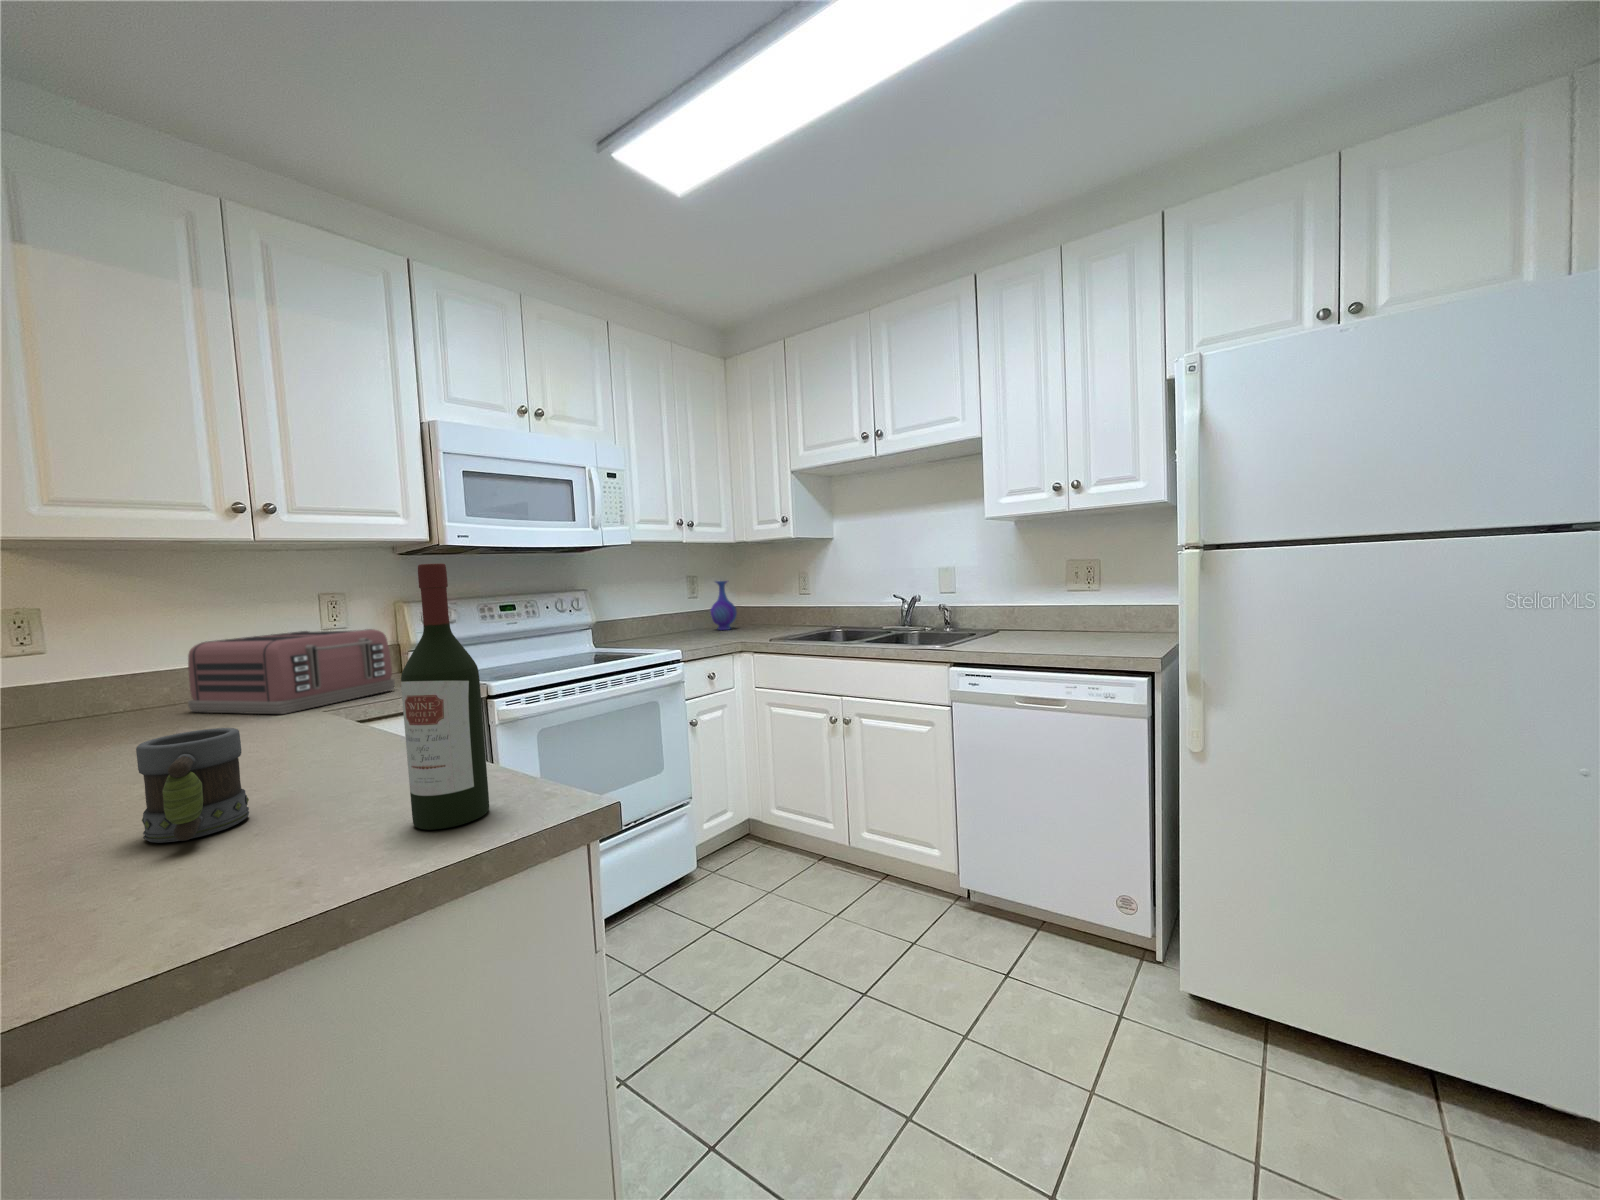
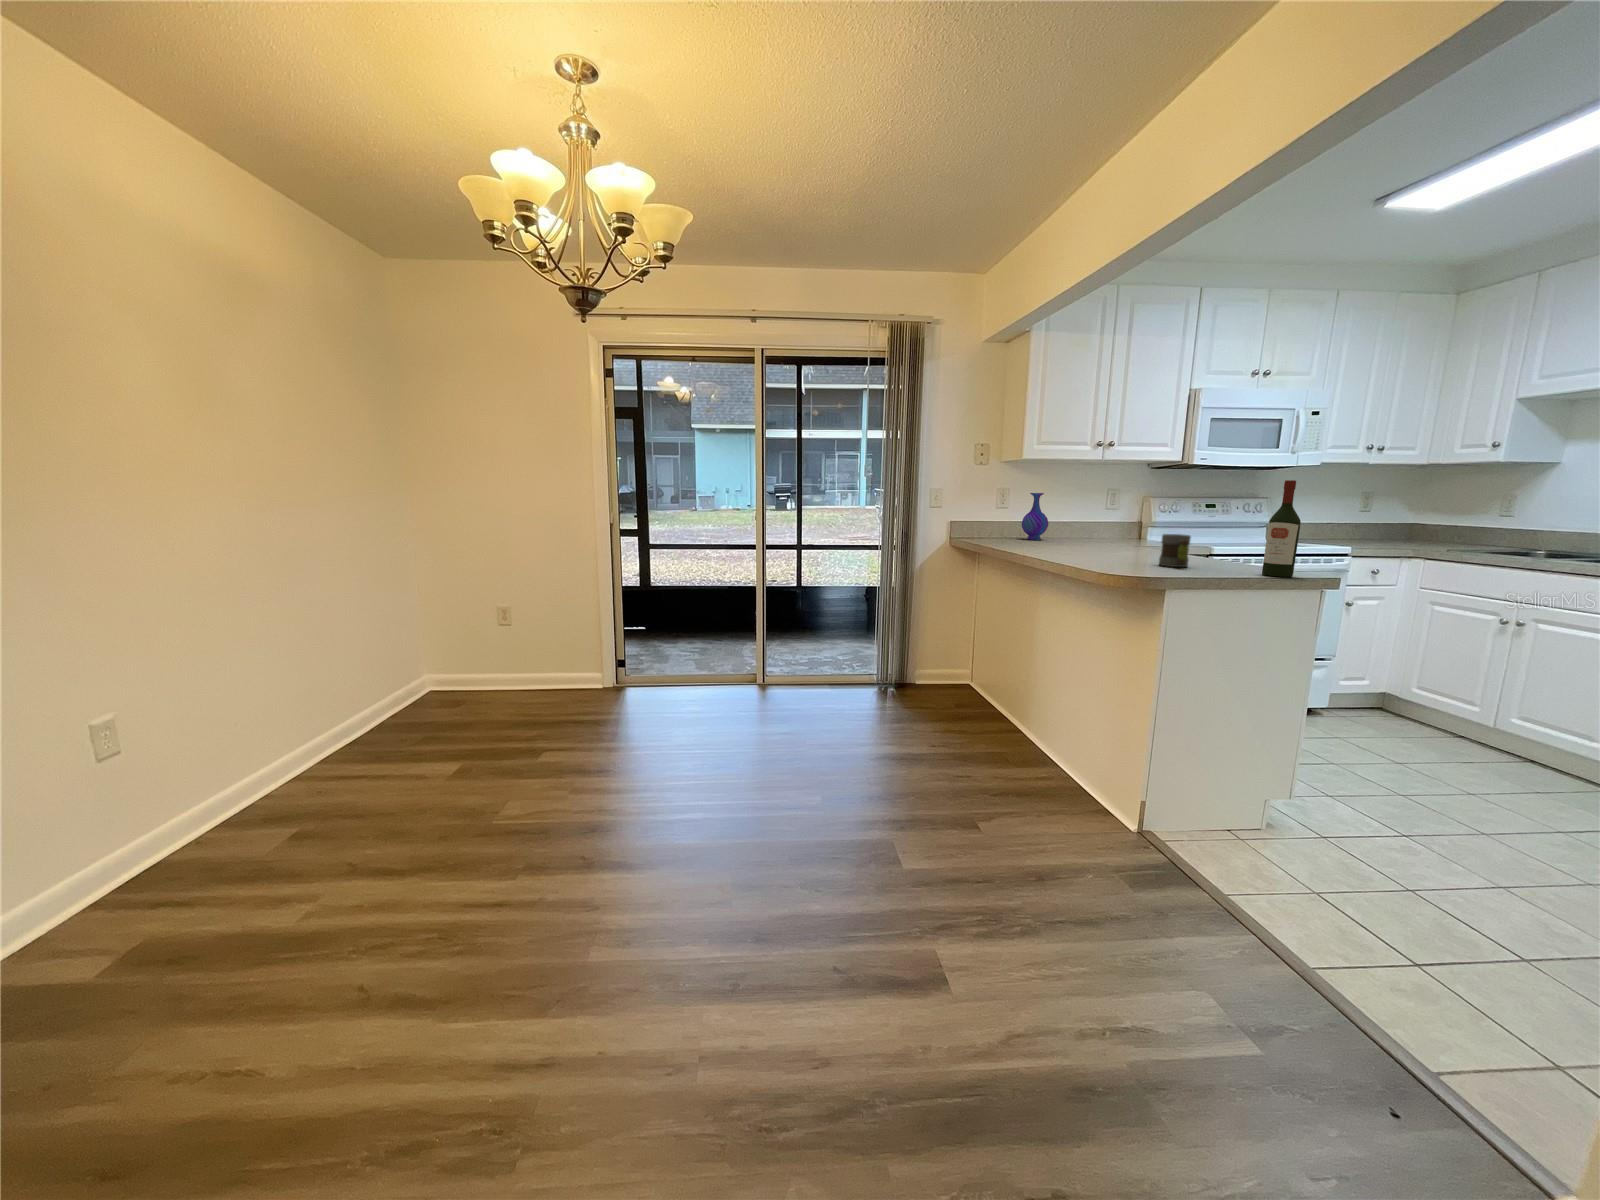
vase: present [711,581,737,630] -> present [1022,493,1048,540]
toaster: present [188,629,395,714] -> none [1065,508,1158,546]

